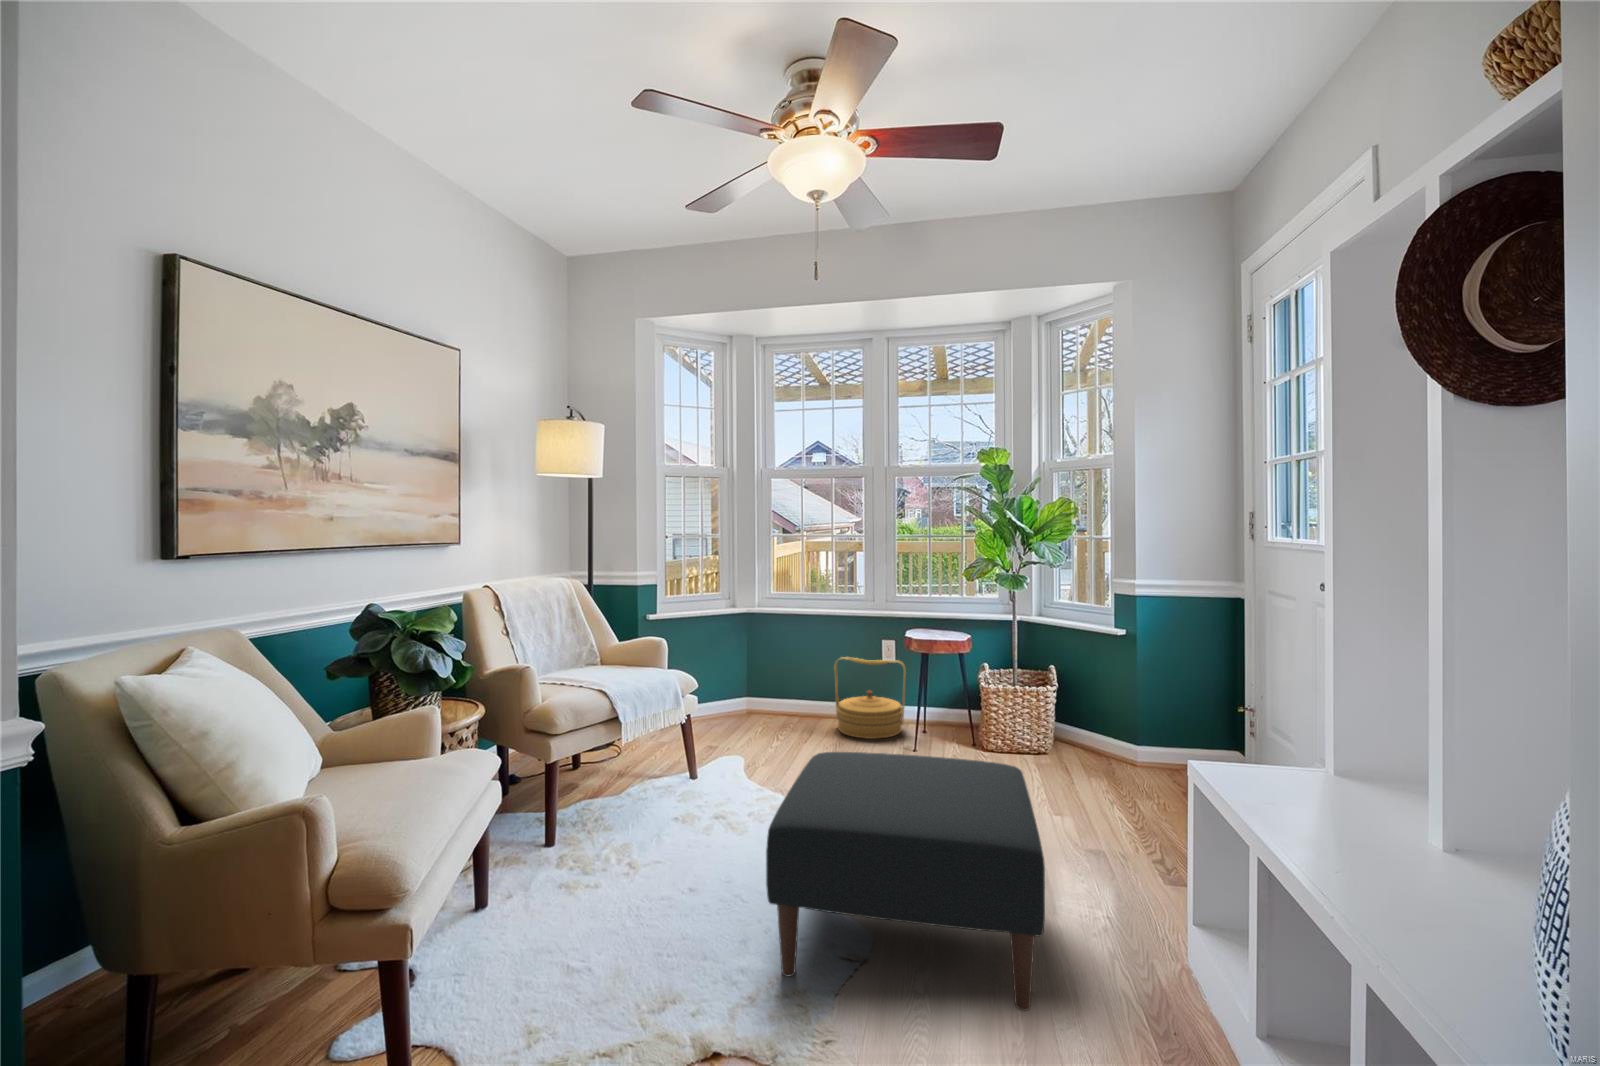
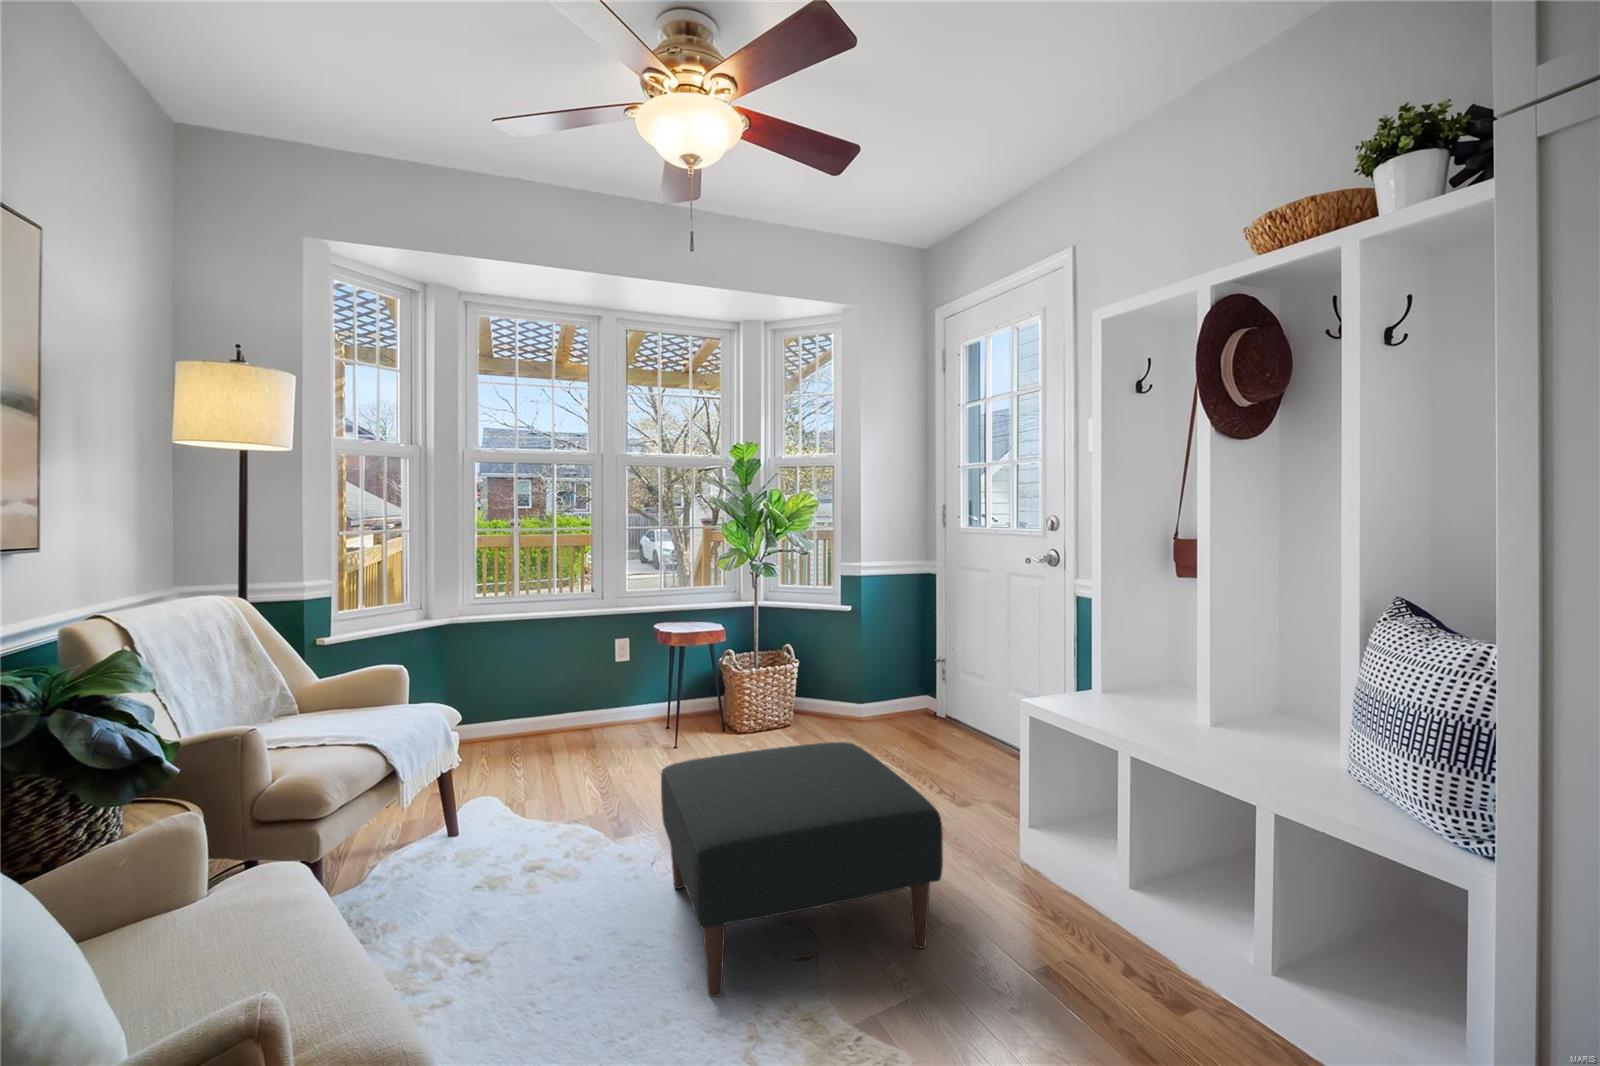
woven basket: present [834,657,906,739] -> none [572,657,652,745]

